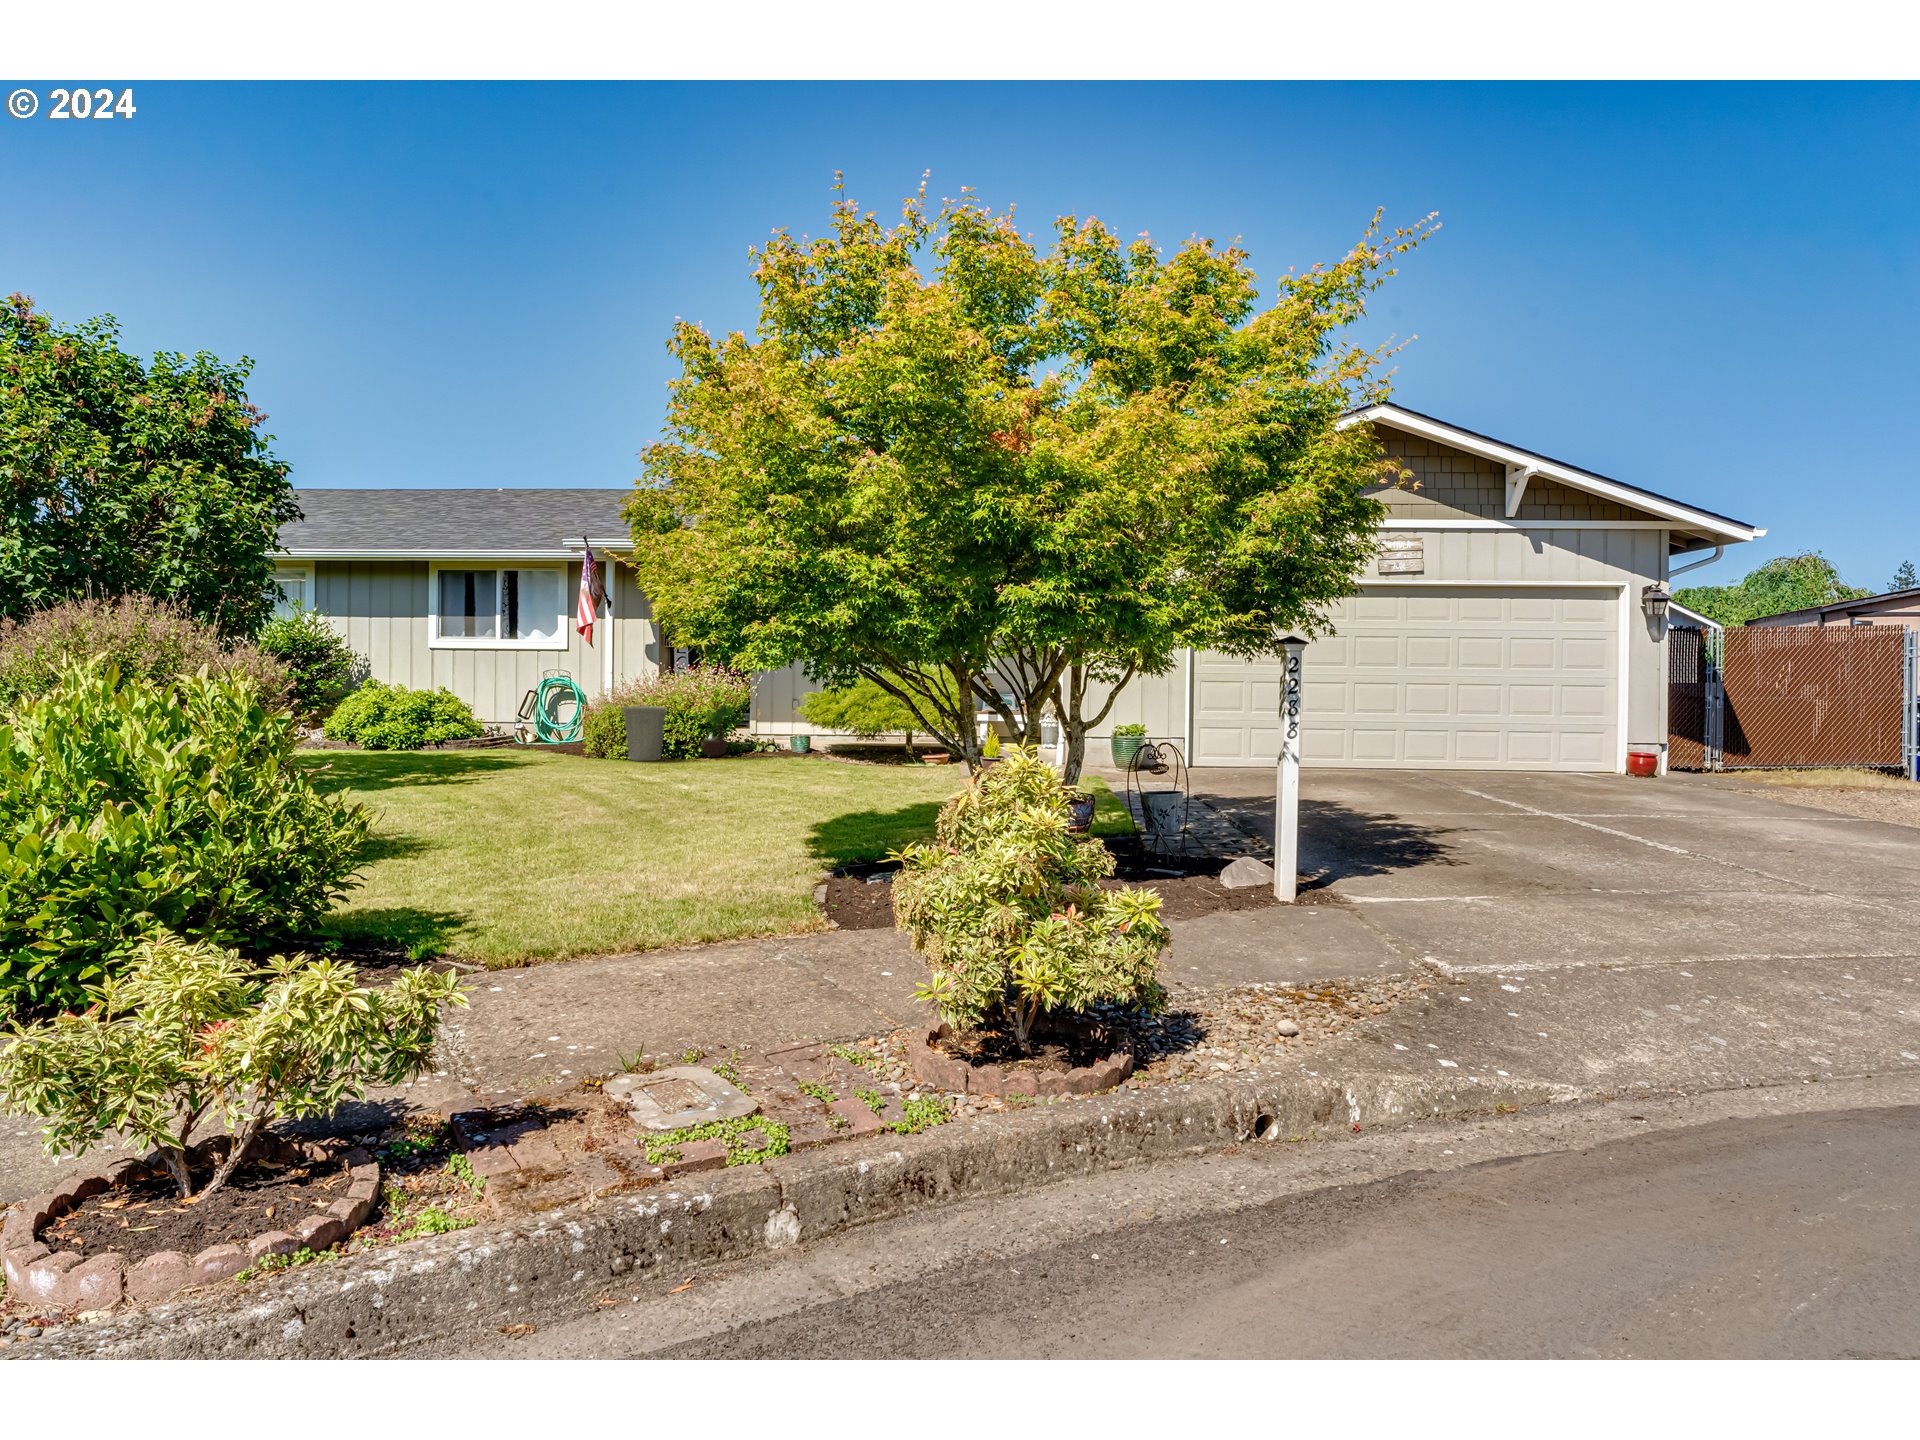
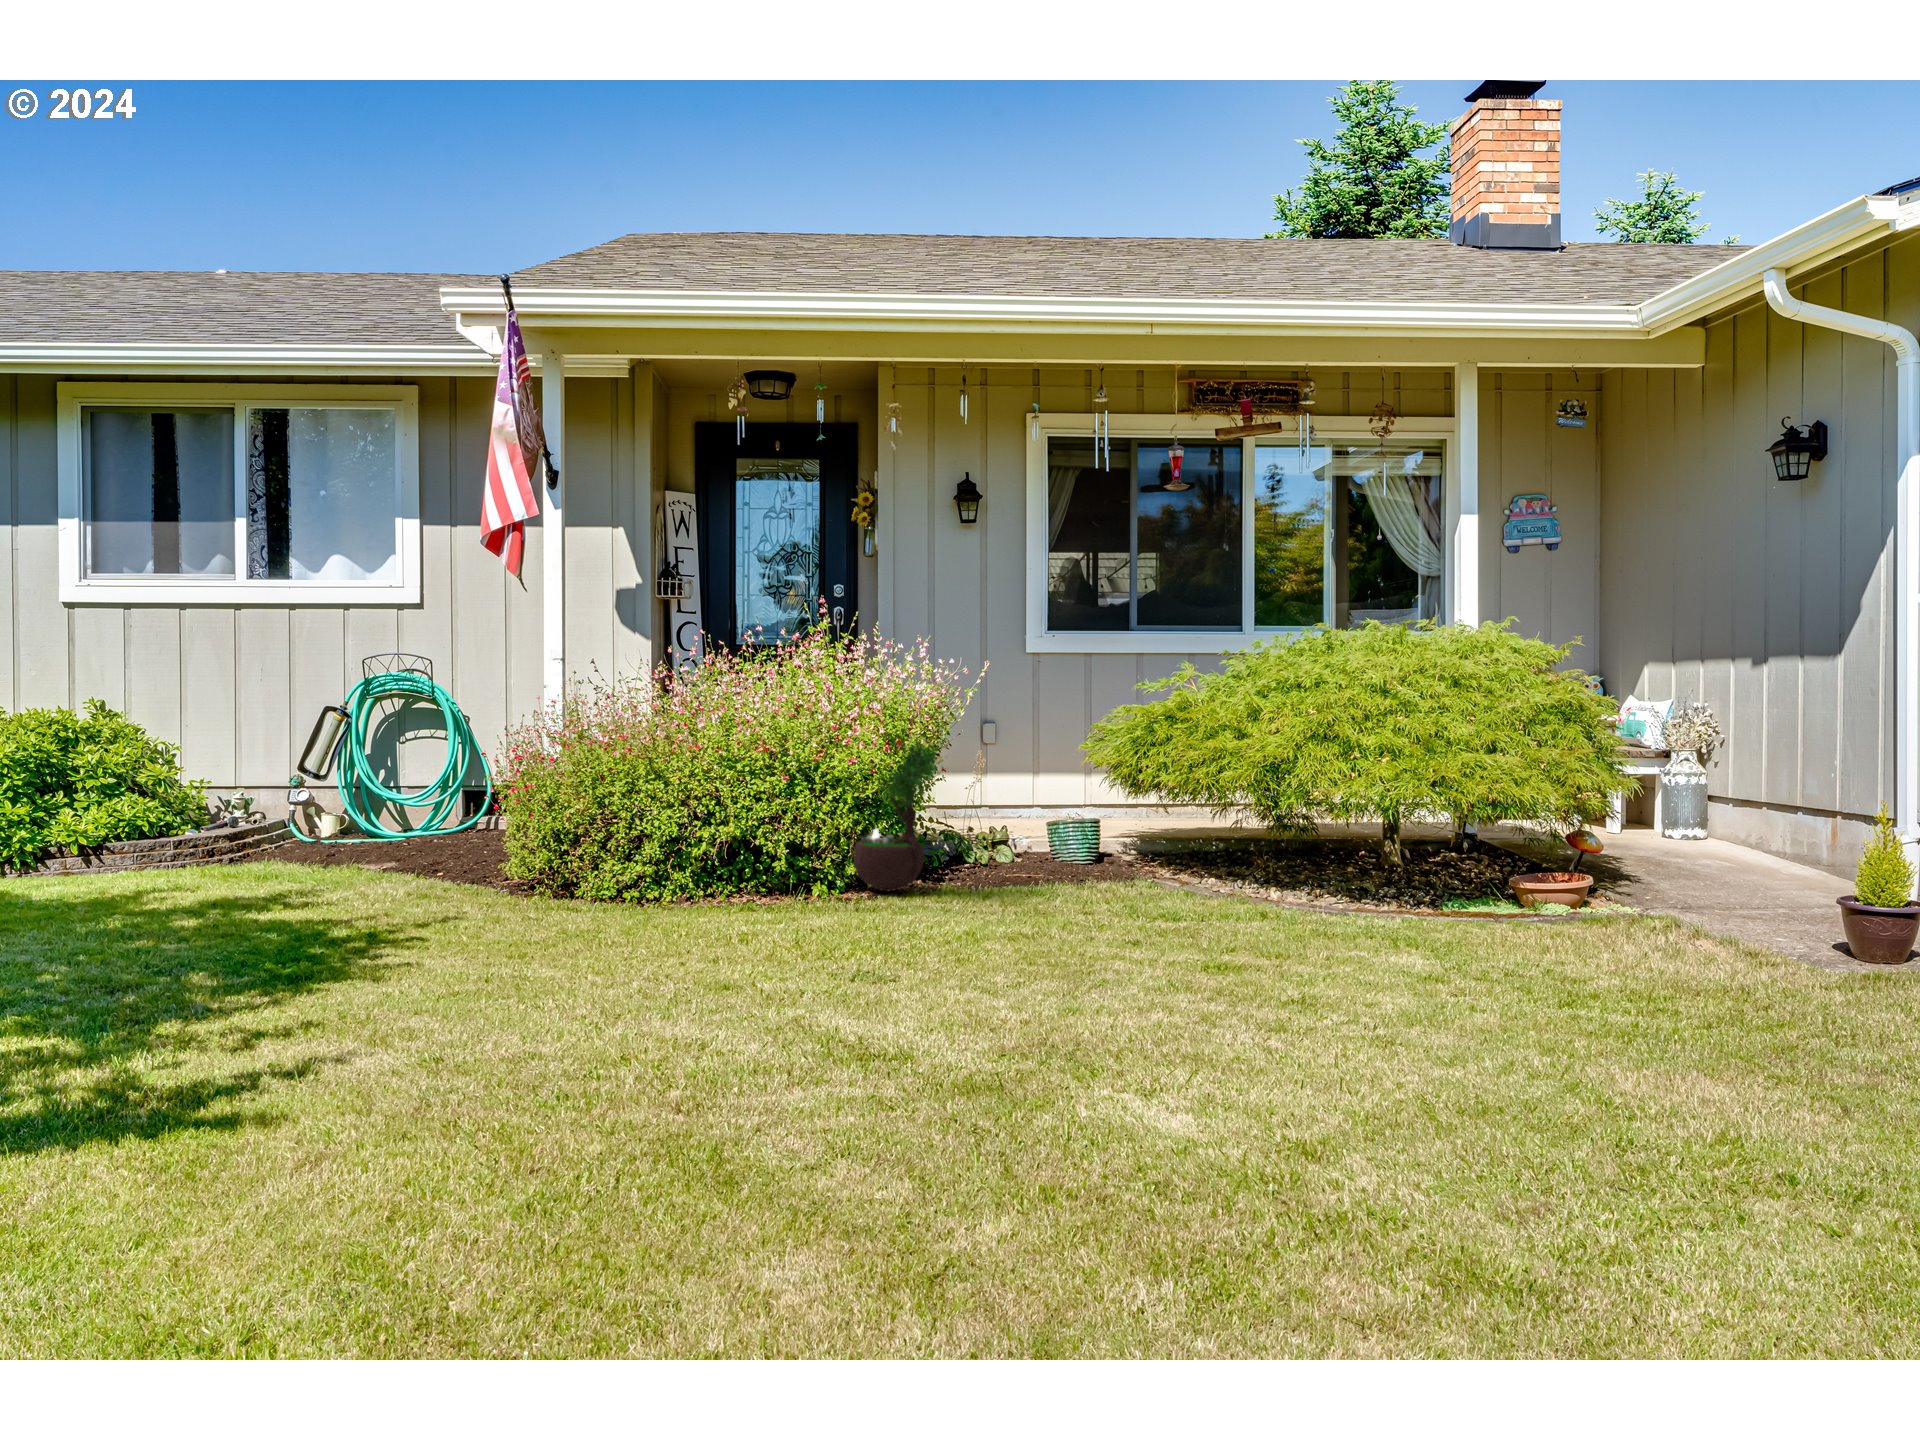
trash can: present [622,704,667,761] -> none [643,742,778,915]

